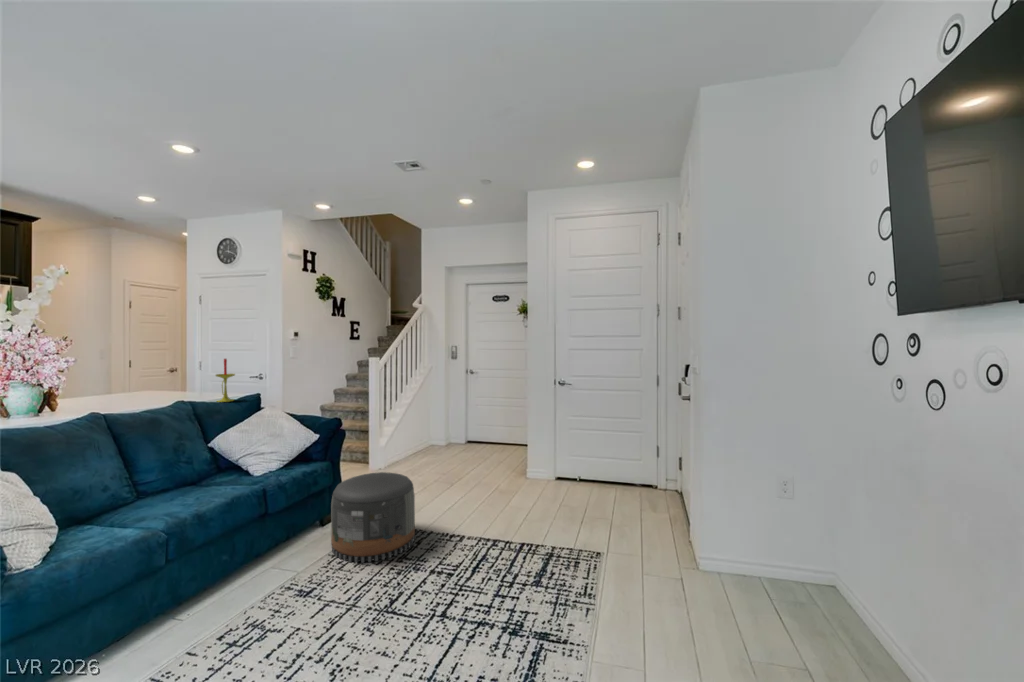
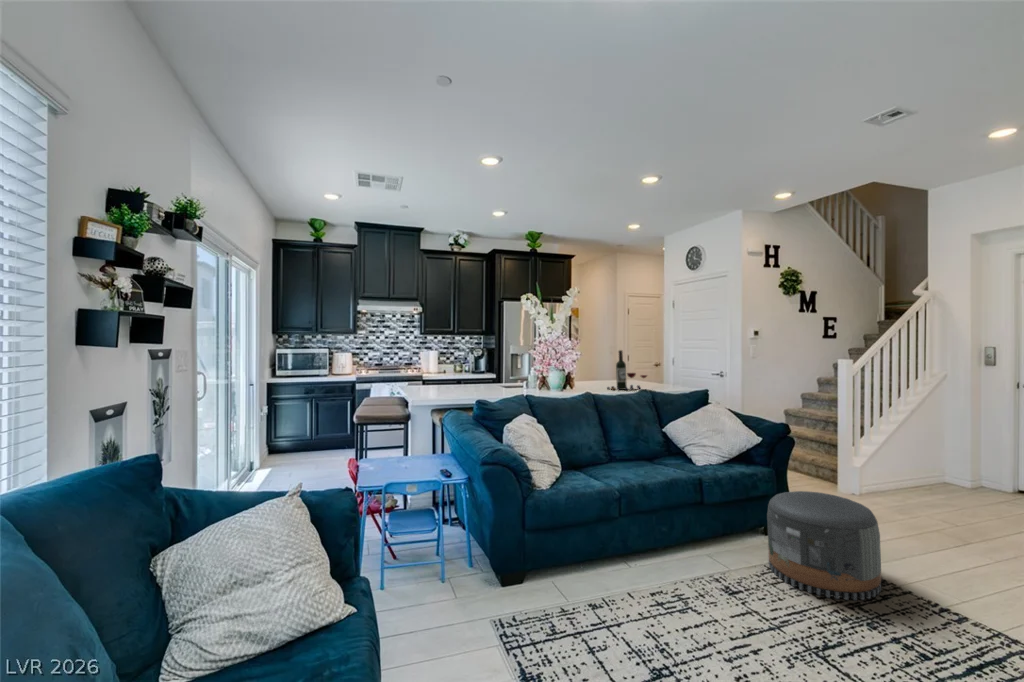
wine bottle: none [119,353,184,404] -> present [607,350,647,390]
candle: present [216,359,235,402] -> none [669,355,685,395]

